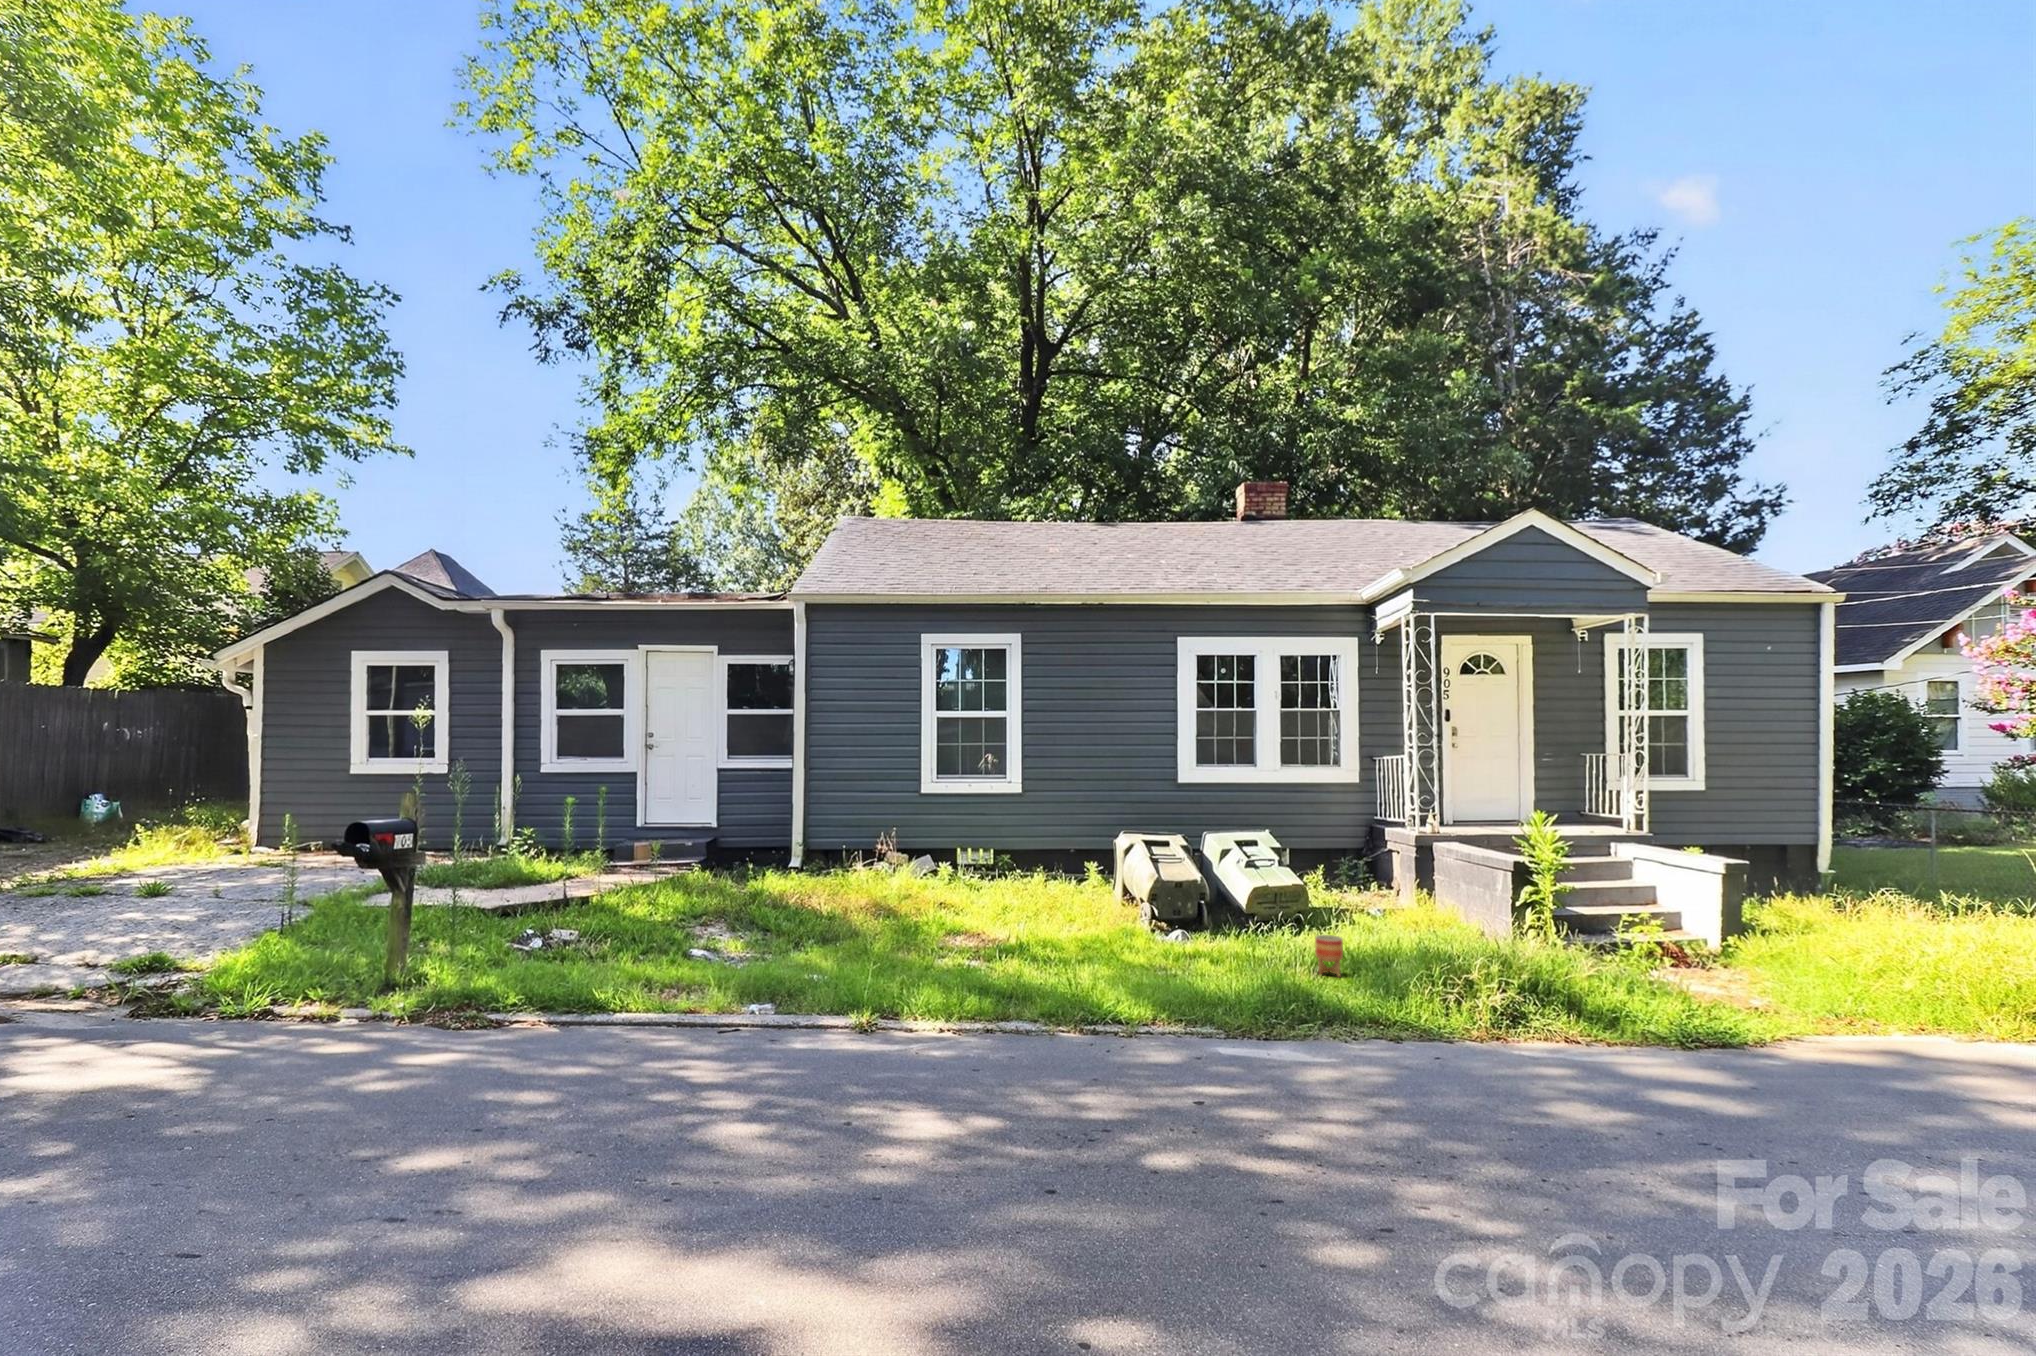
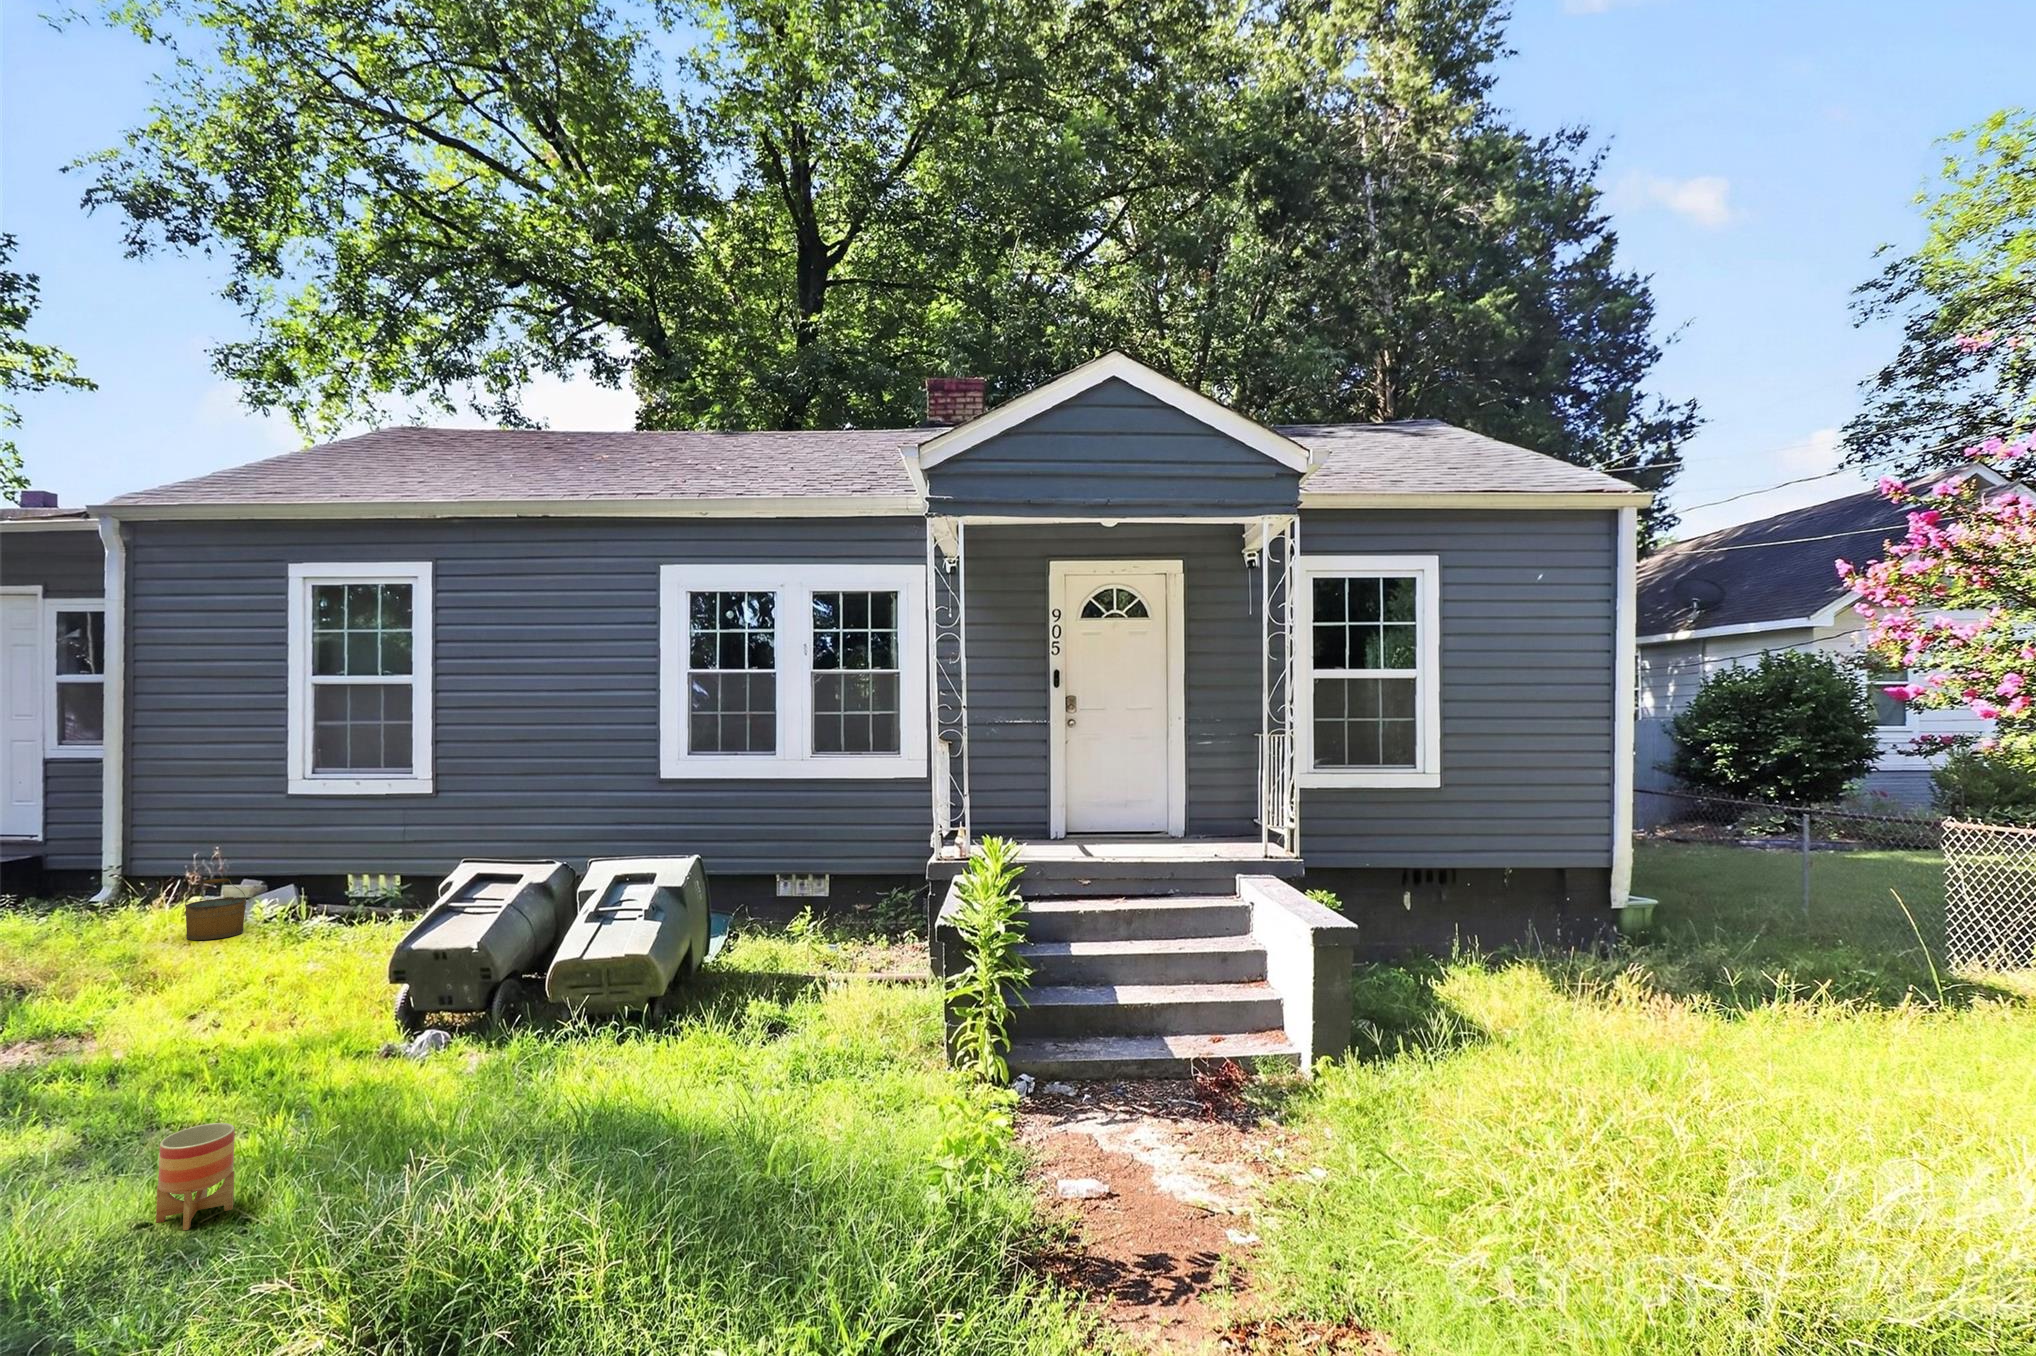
bucket: none [928,846,958,885] -> present [185,879,246,940]

